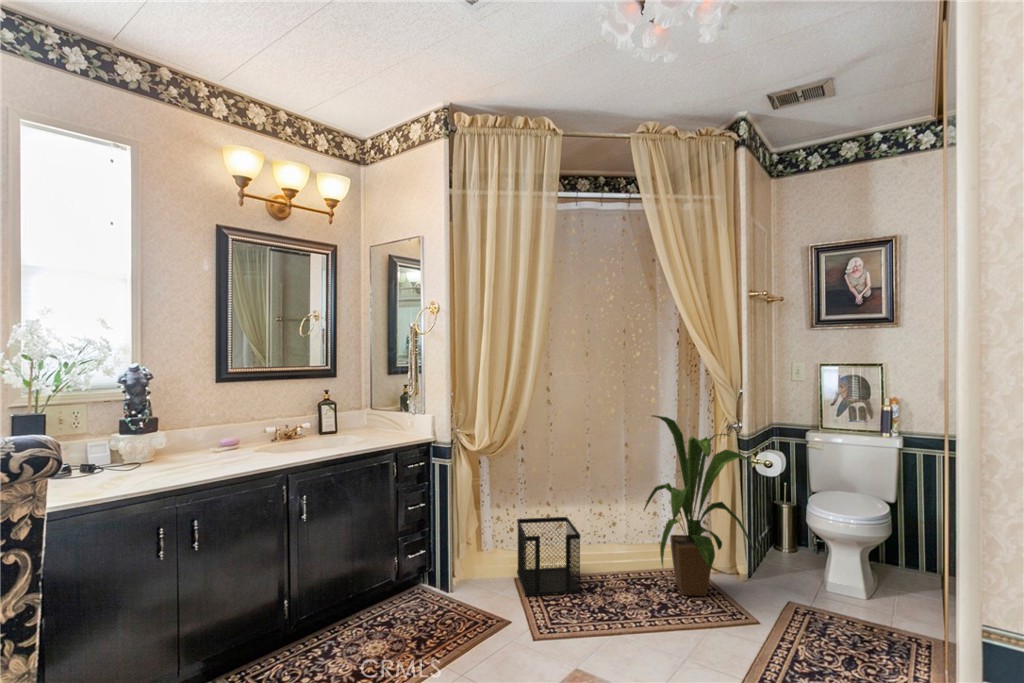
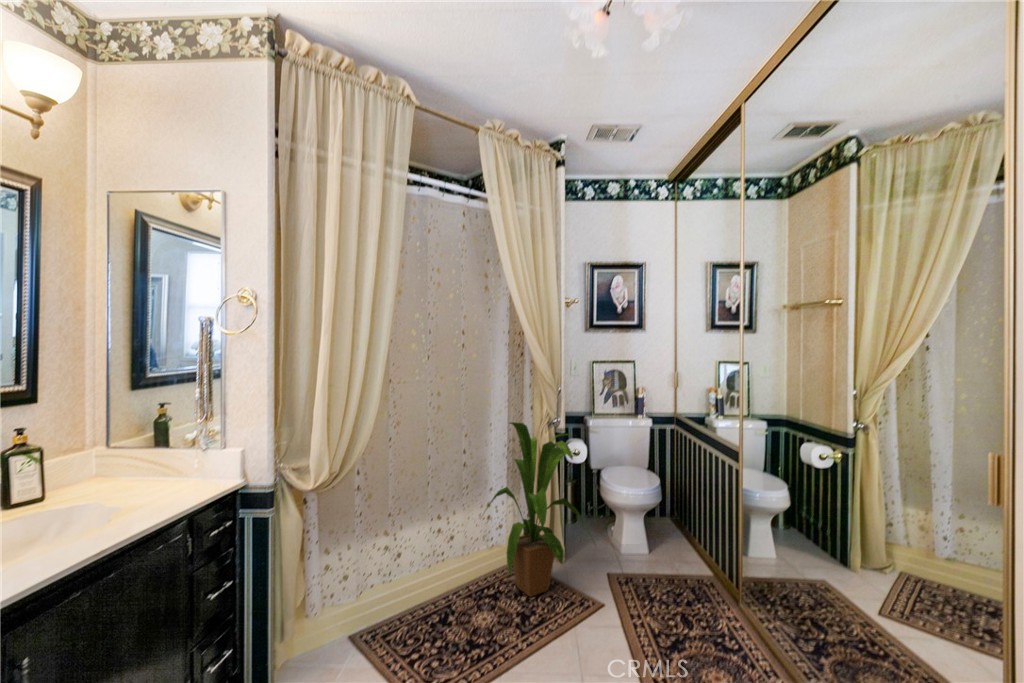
wastebasket: present [517,517,581,596] -> none [347,545,437,657]

